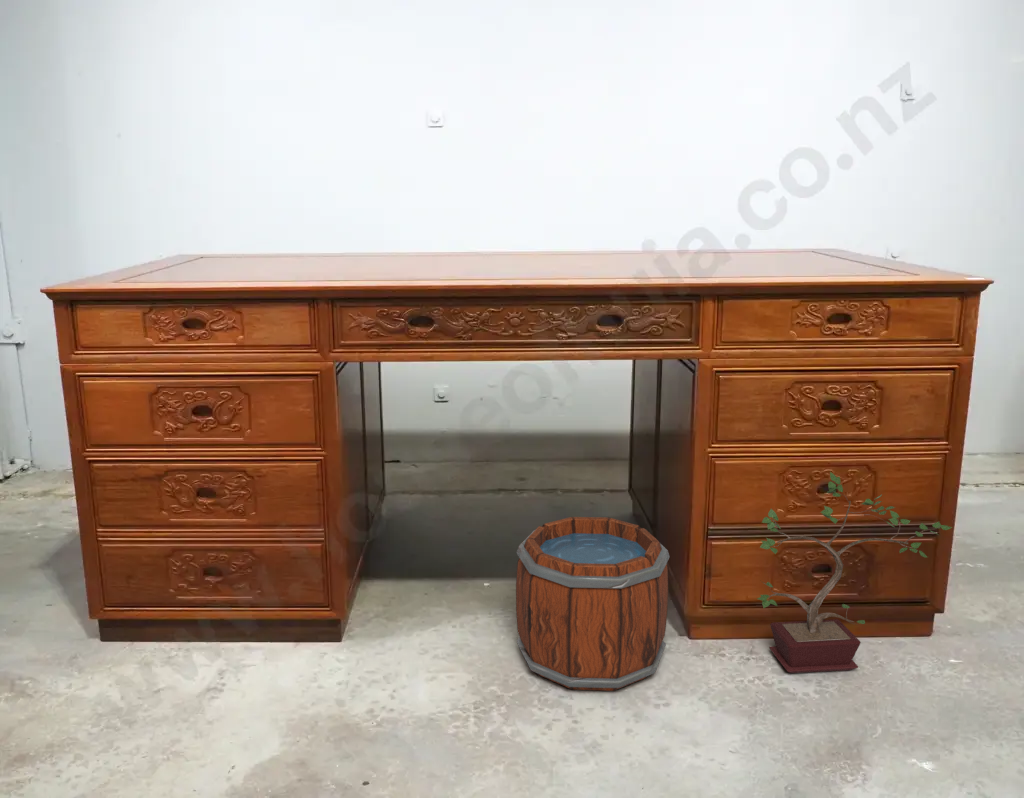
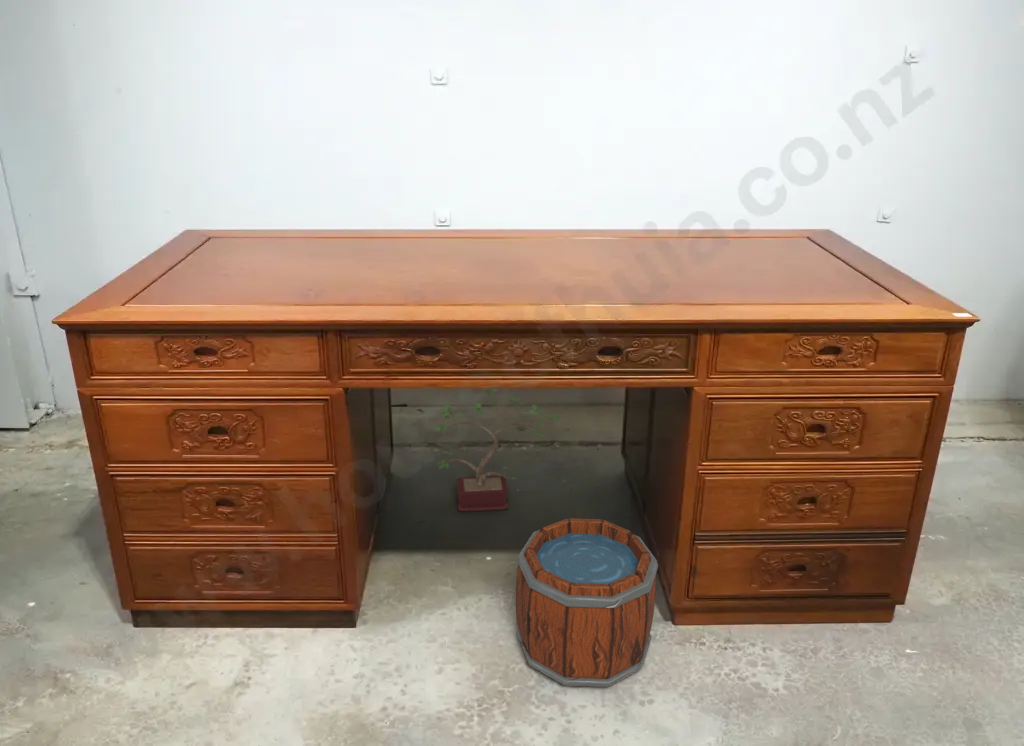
potted plant: present [757,472,951,673] -> present [435,389,561,511]

